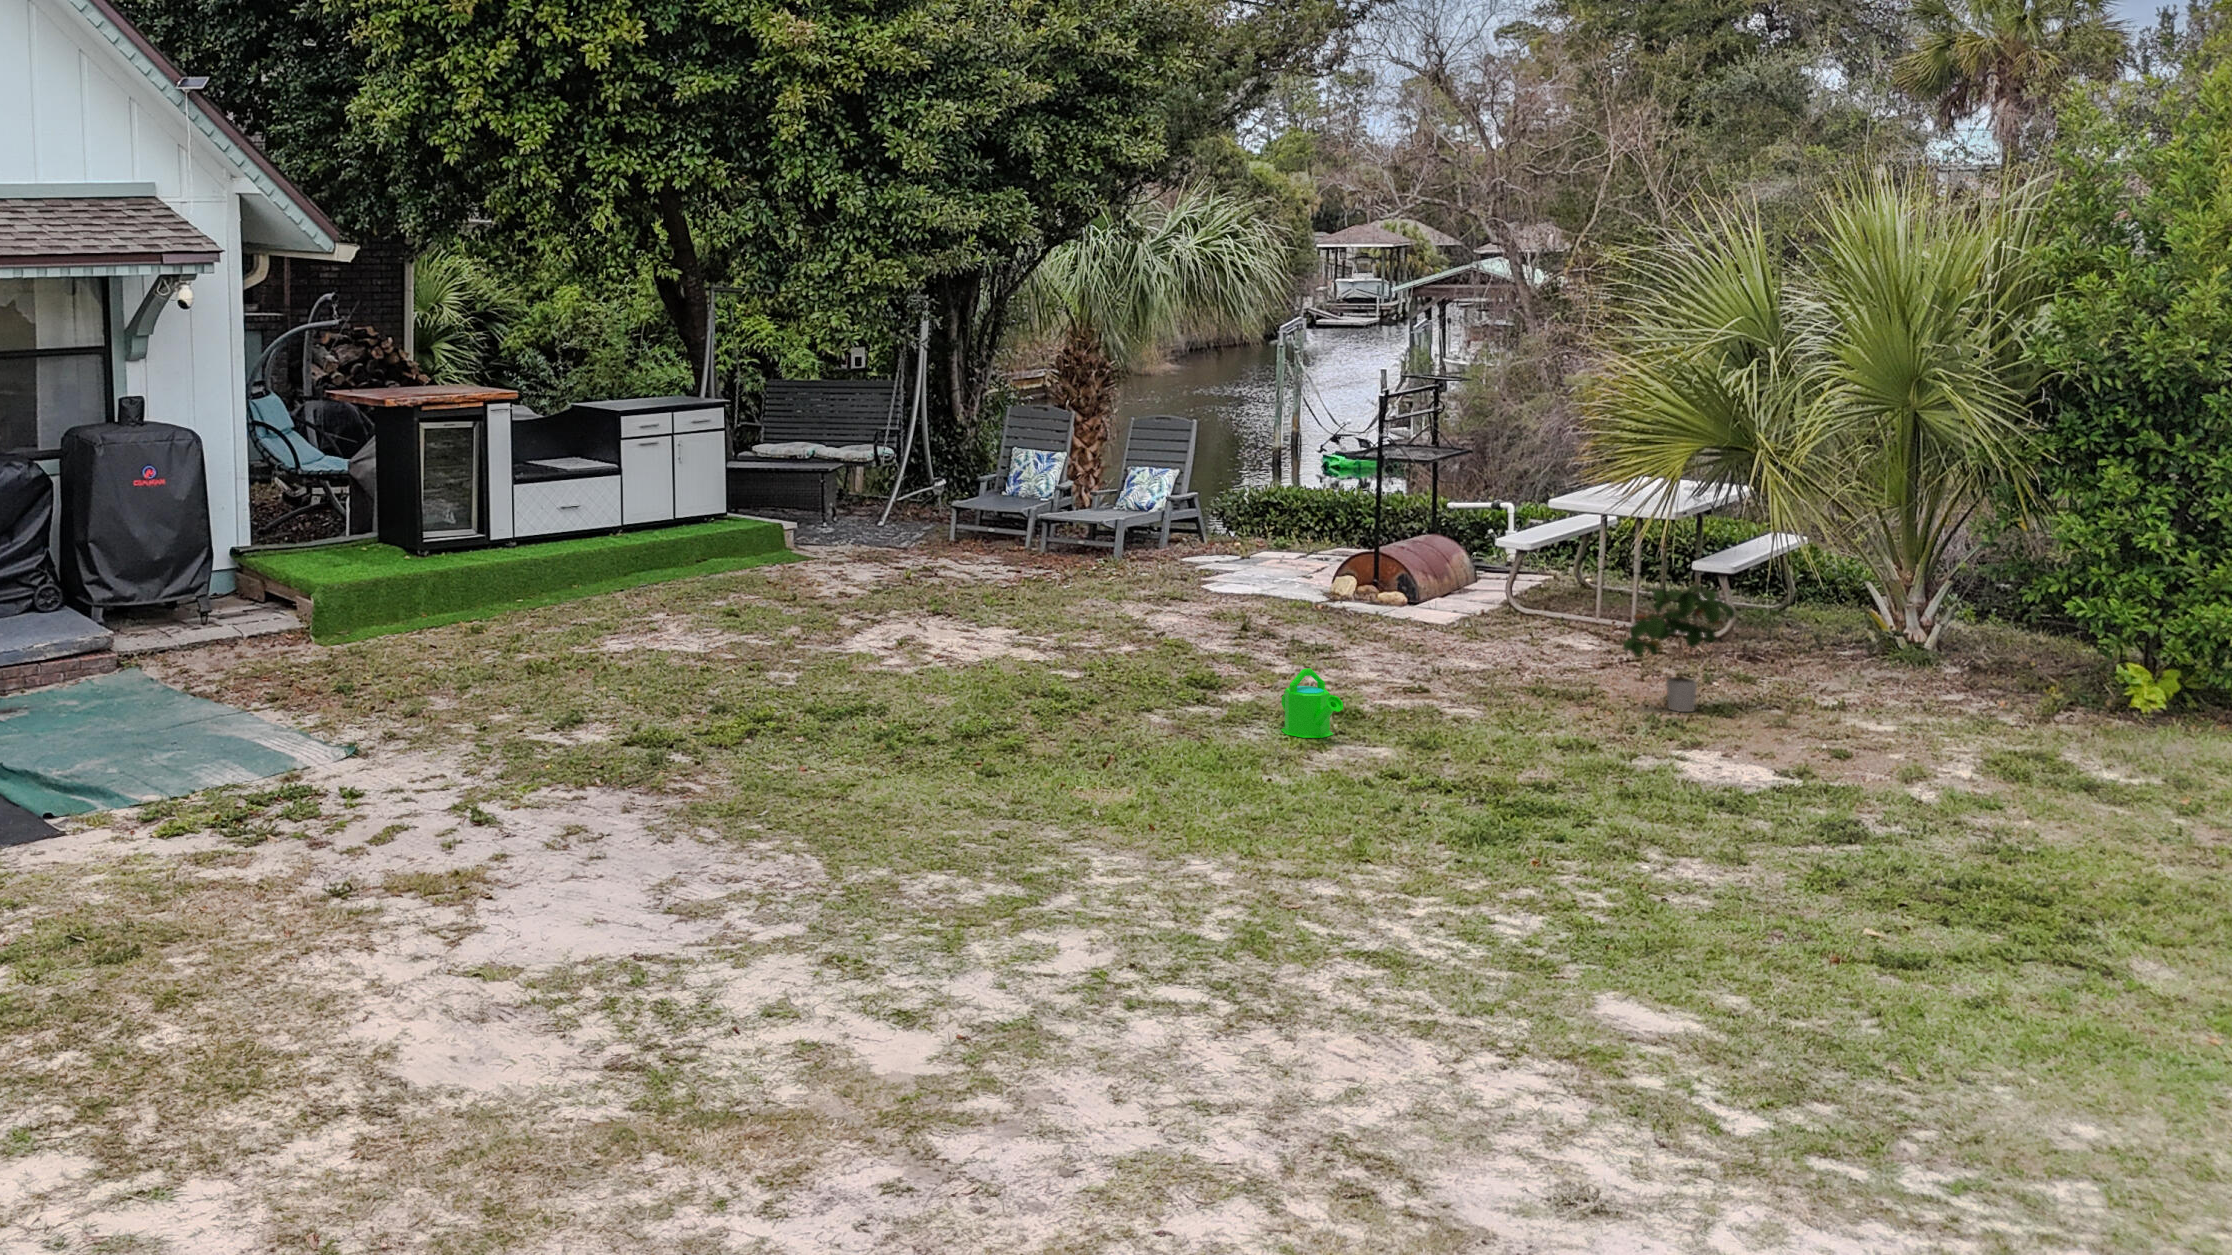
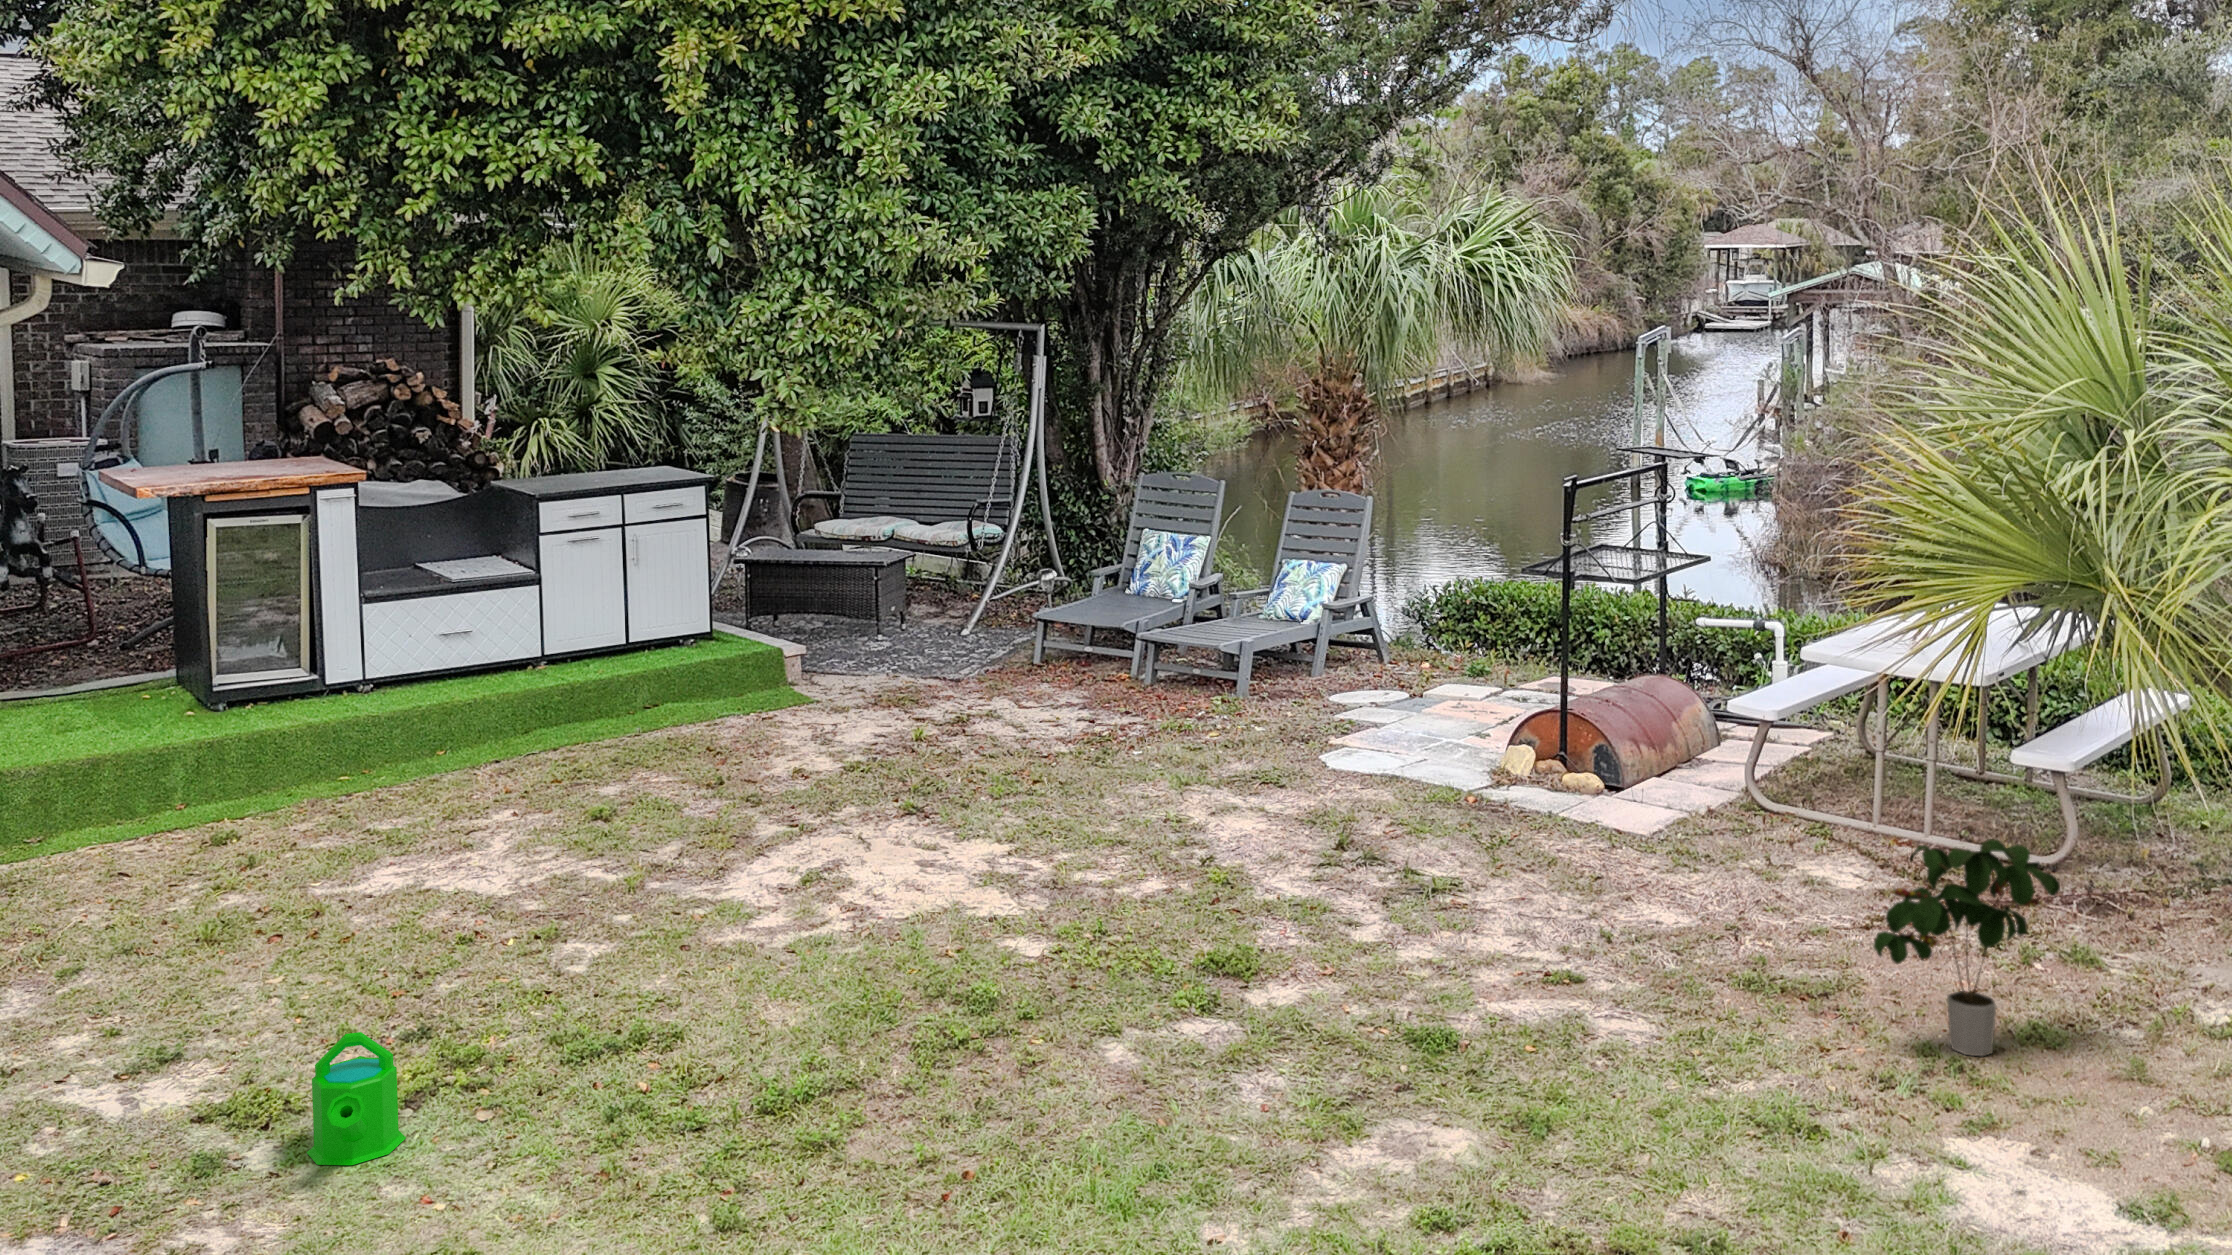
watering can: present [1281,668,1343,738] -> present [307,1032,406,1165]

